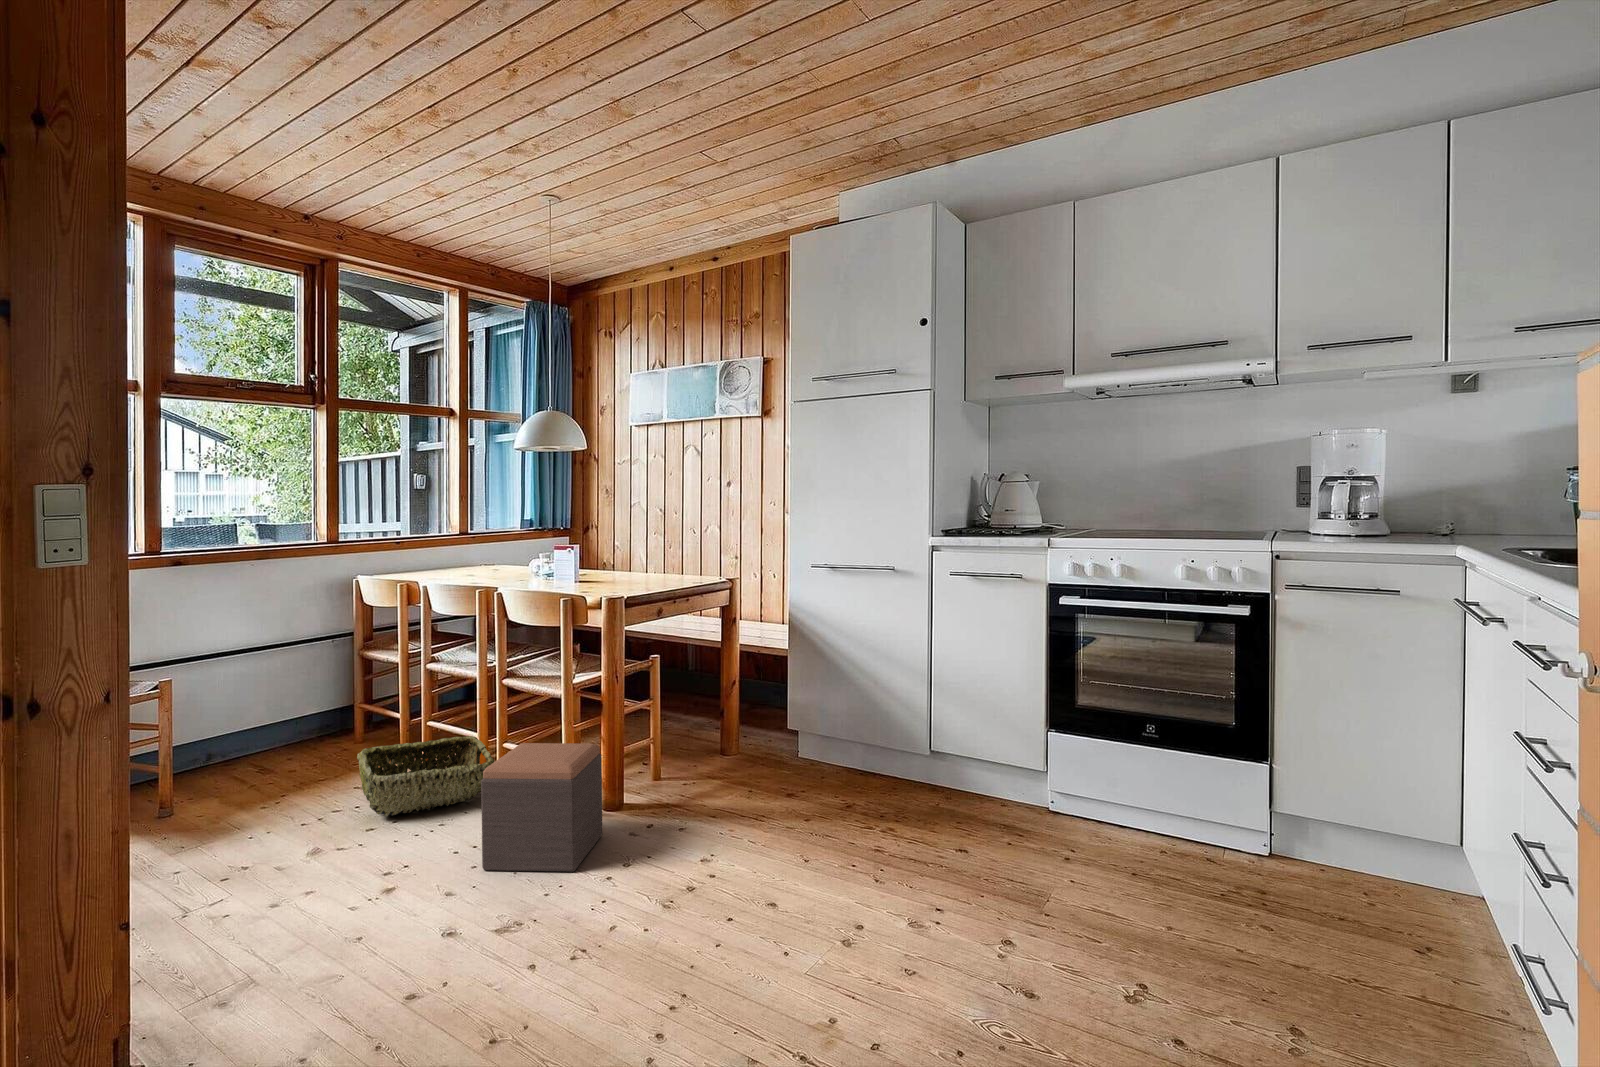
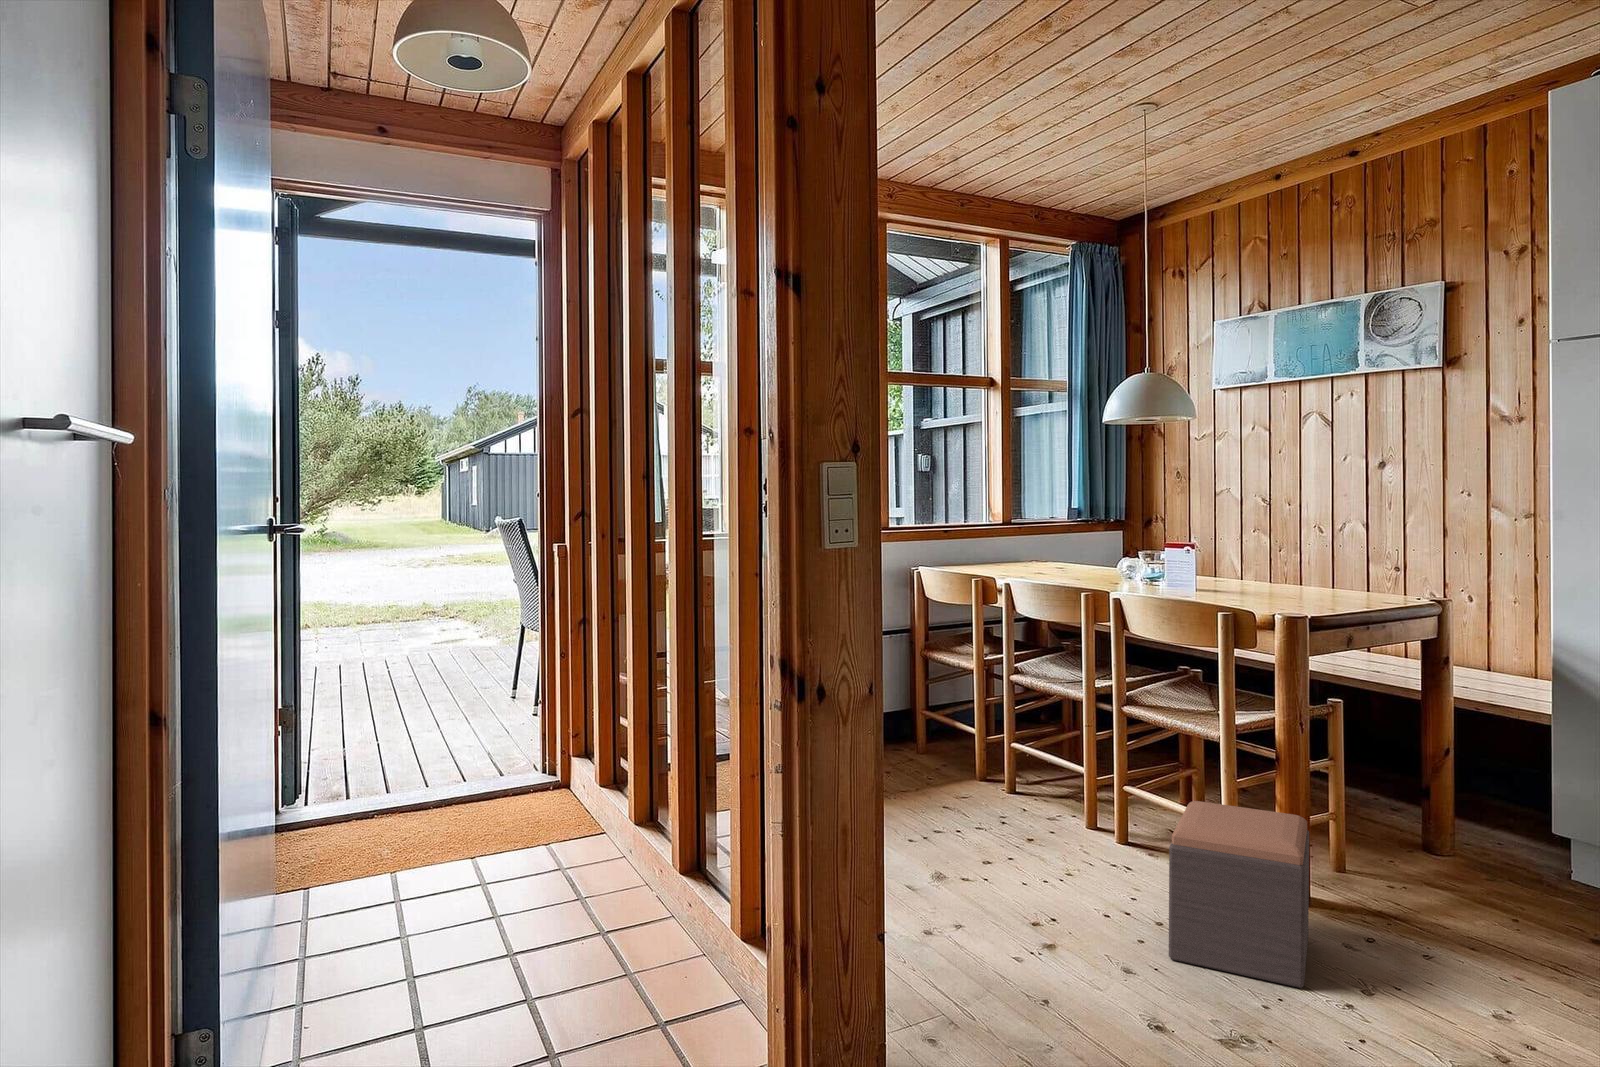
woven basket: present [357,736,494,817] -> none [967,773,1126,860]

